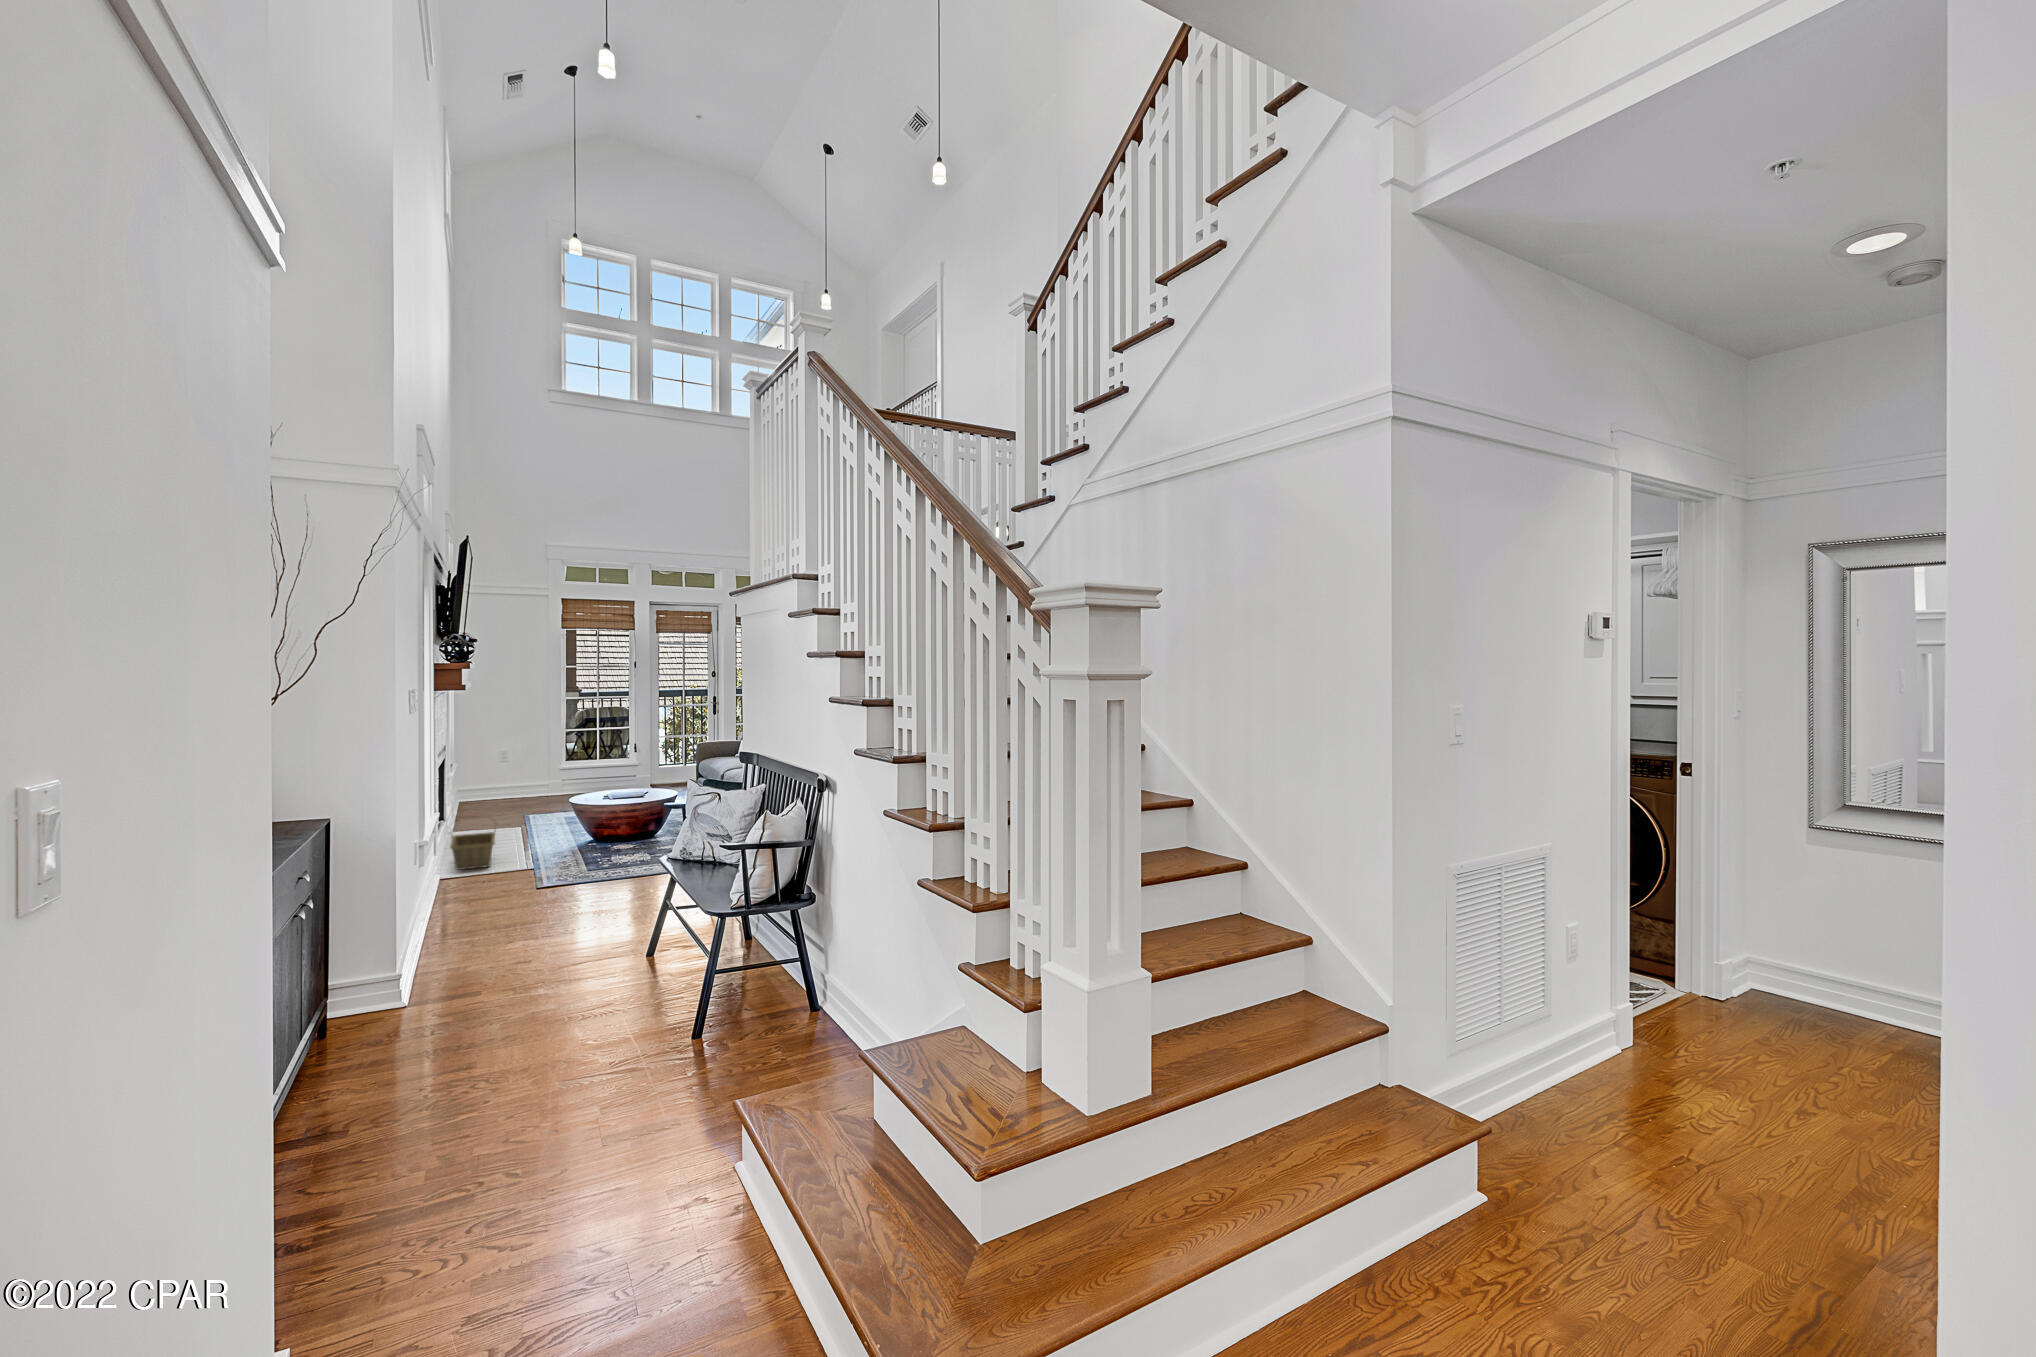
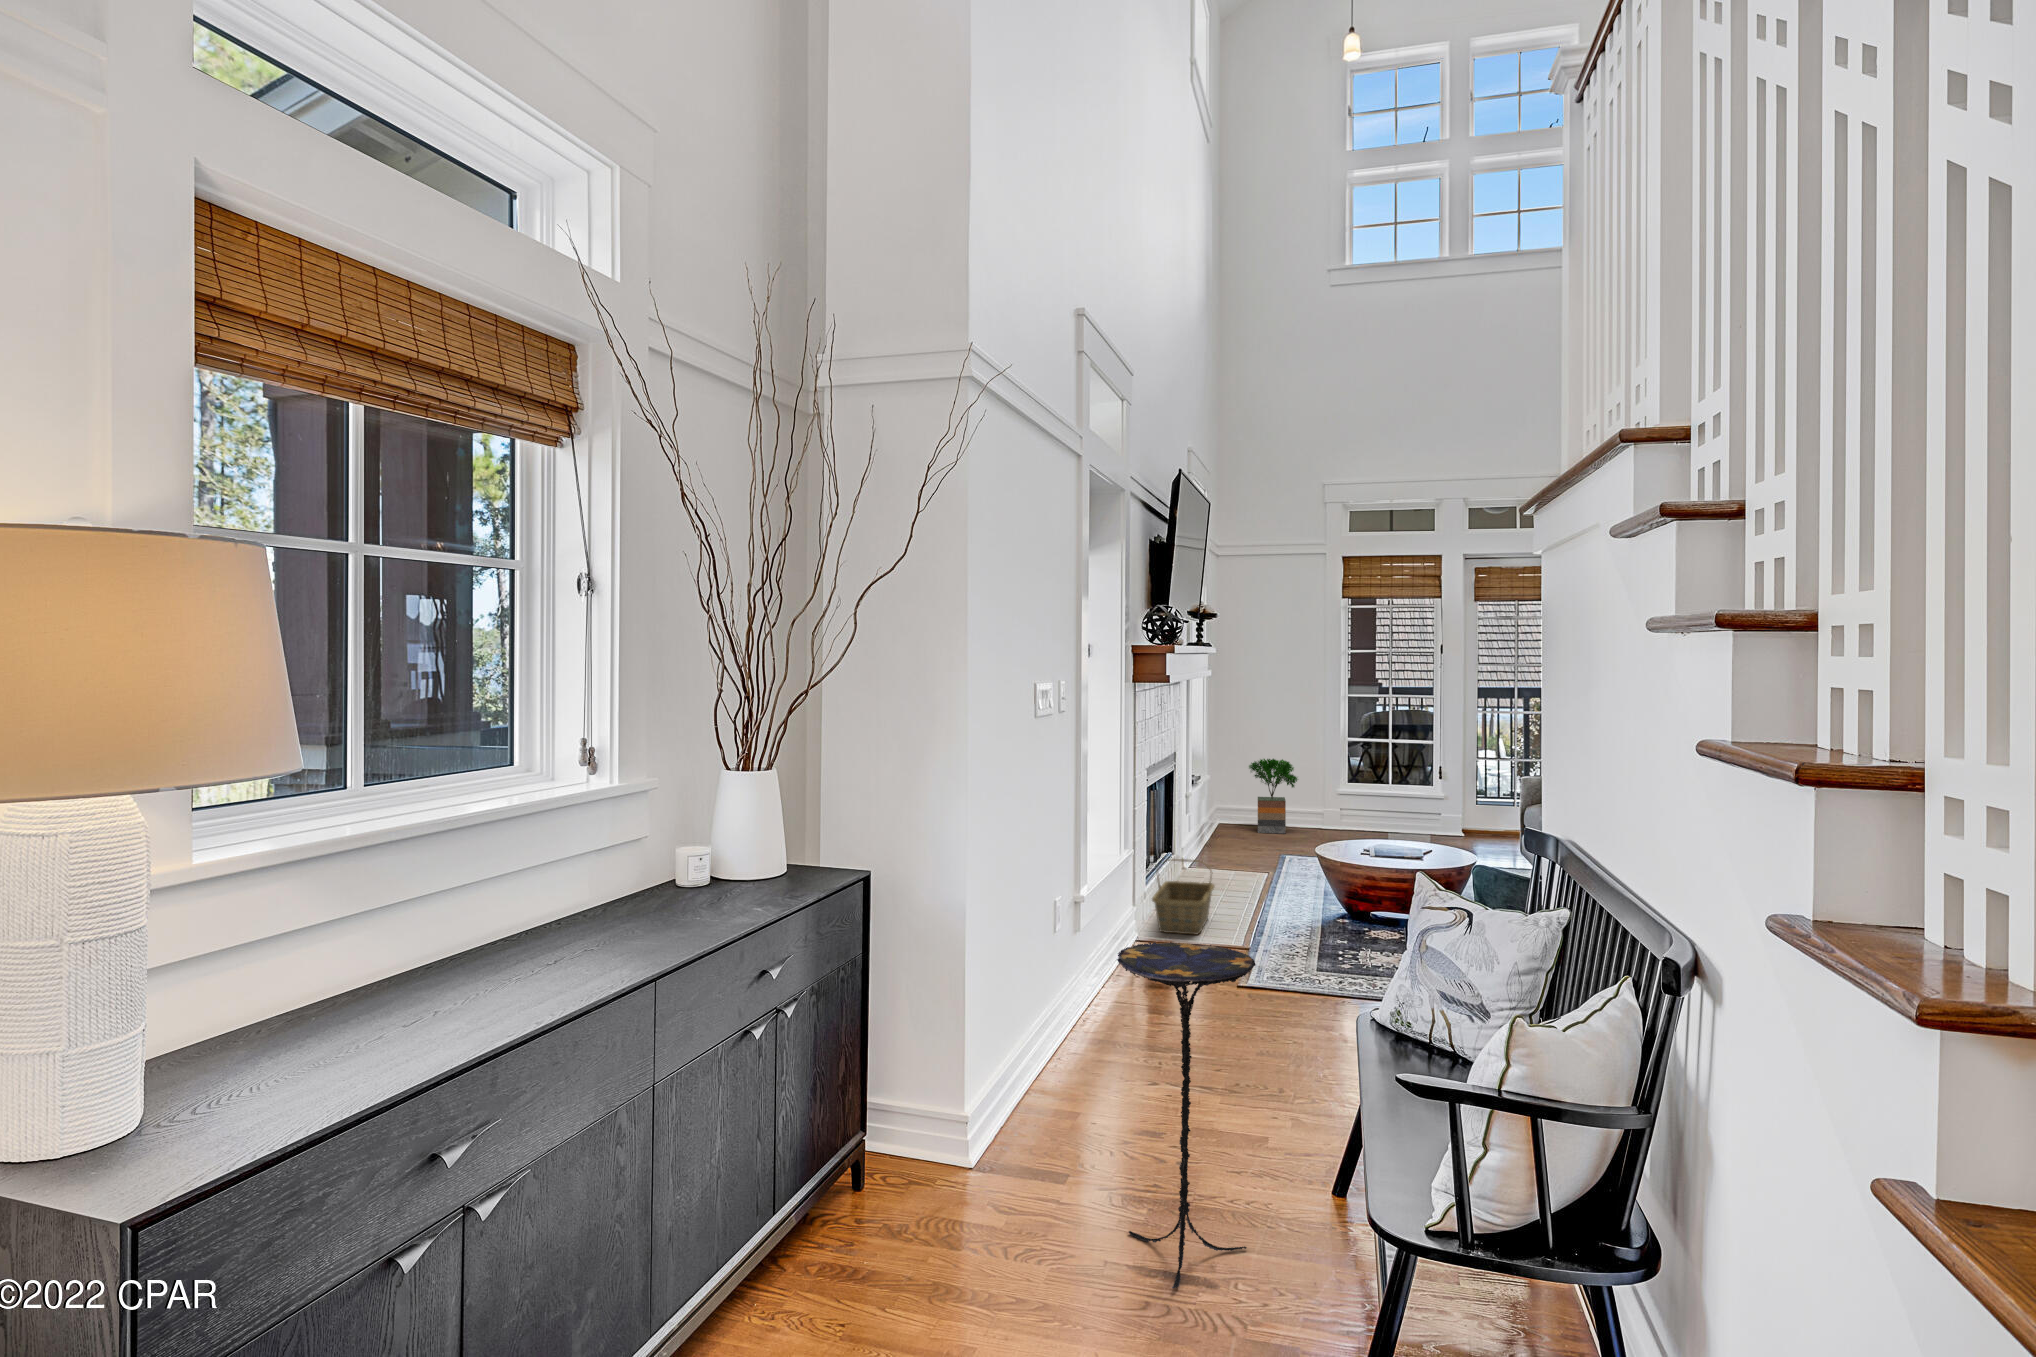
potted tree: none [487,746,531,803] -> present [1249,759,1298,834]
side table: none [532,828,617,1010] -> present [1117,942,1256,1288]

